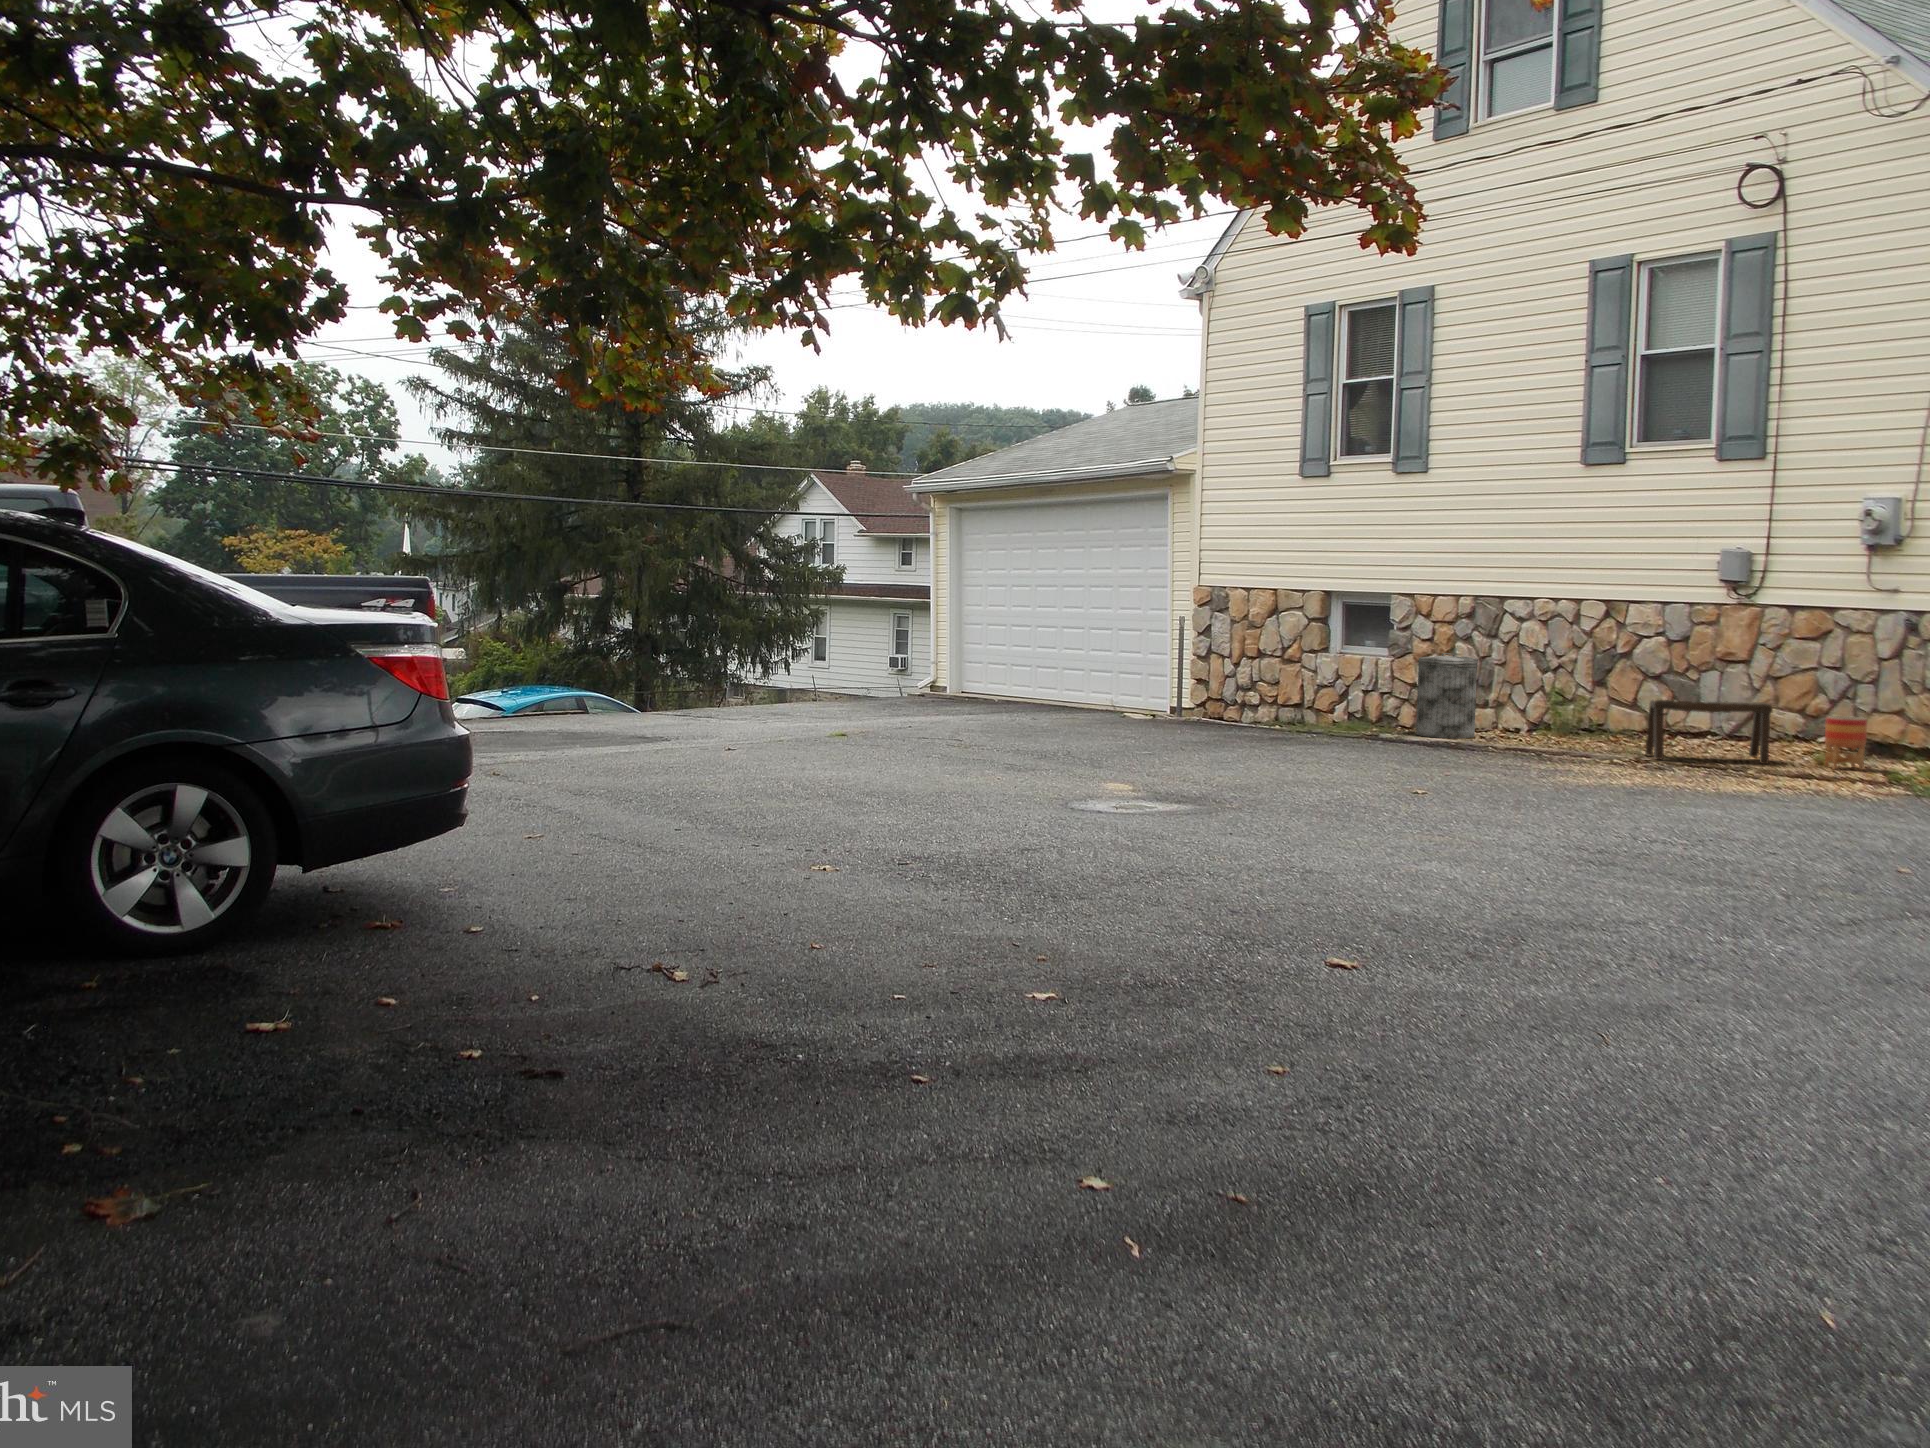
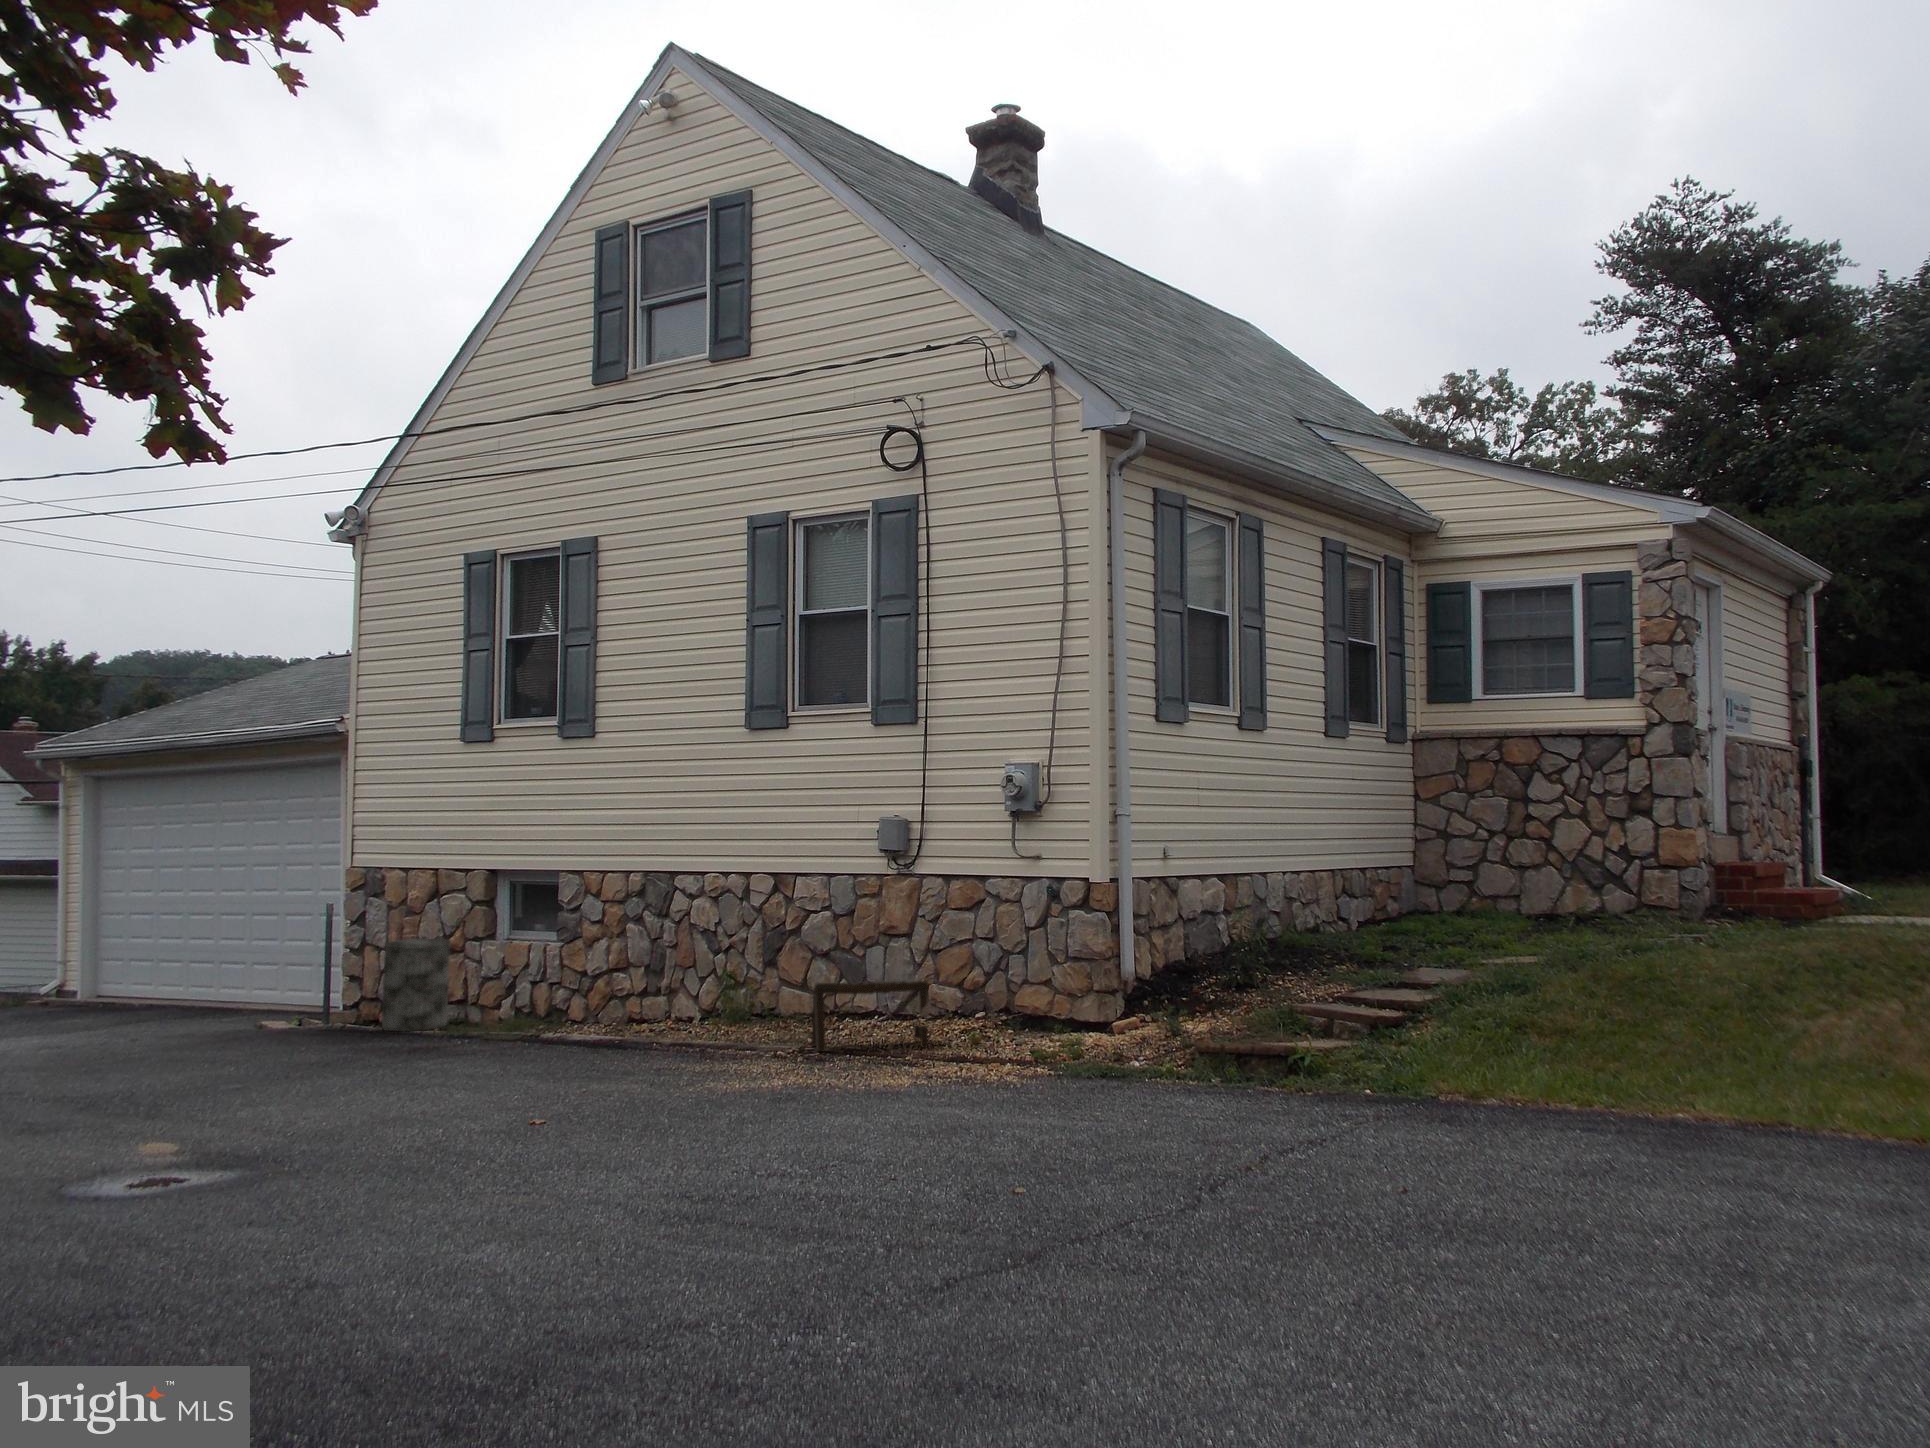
trash can: present [1416,653,1478,738] -> present [382,936,450,1031]
planter: present [1825,716,1867,770] -> none [978,989,1014,1049]

